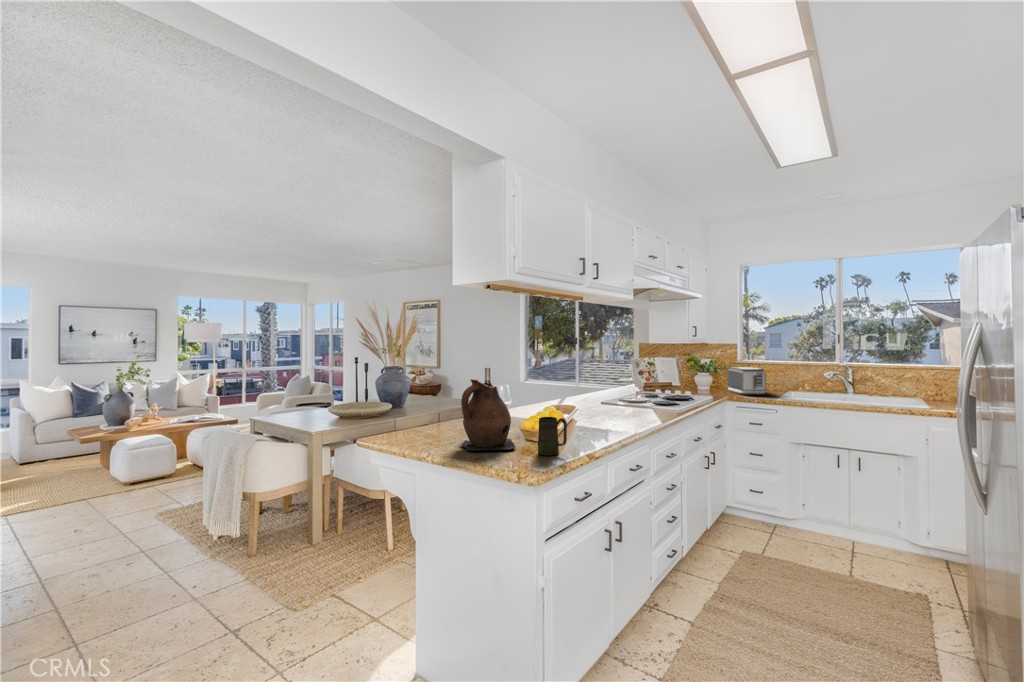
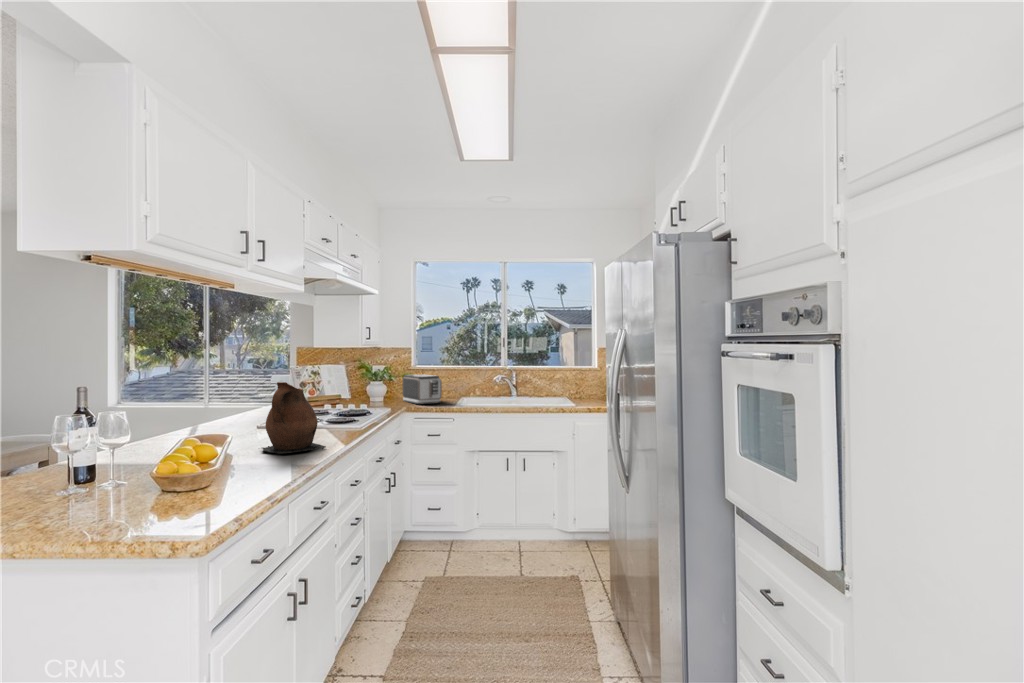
ceramic pitcher: present [461,379,516,450] -> present [262,382,326,454]
mug: present [538,417,567,455] -> none [191,452,239,509]

